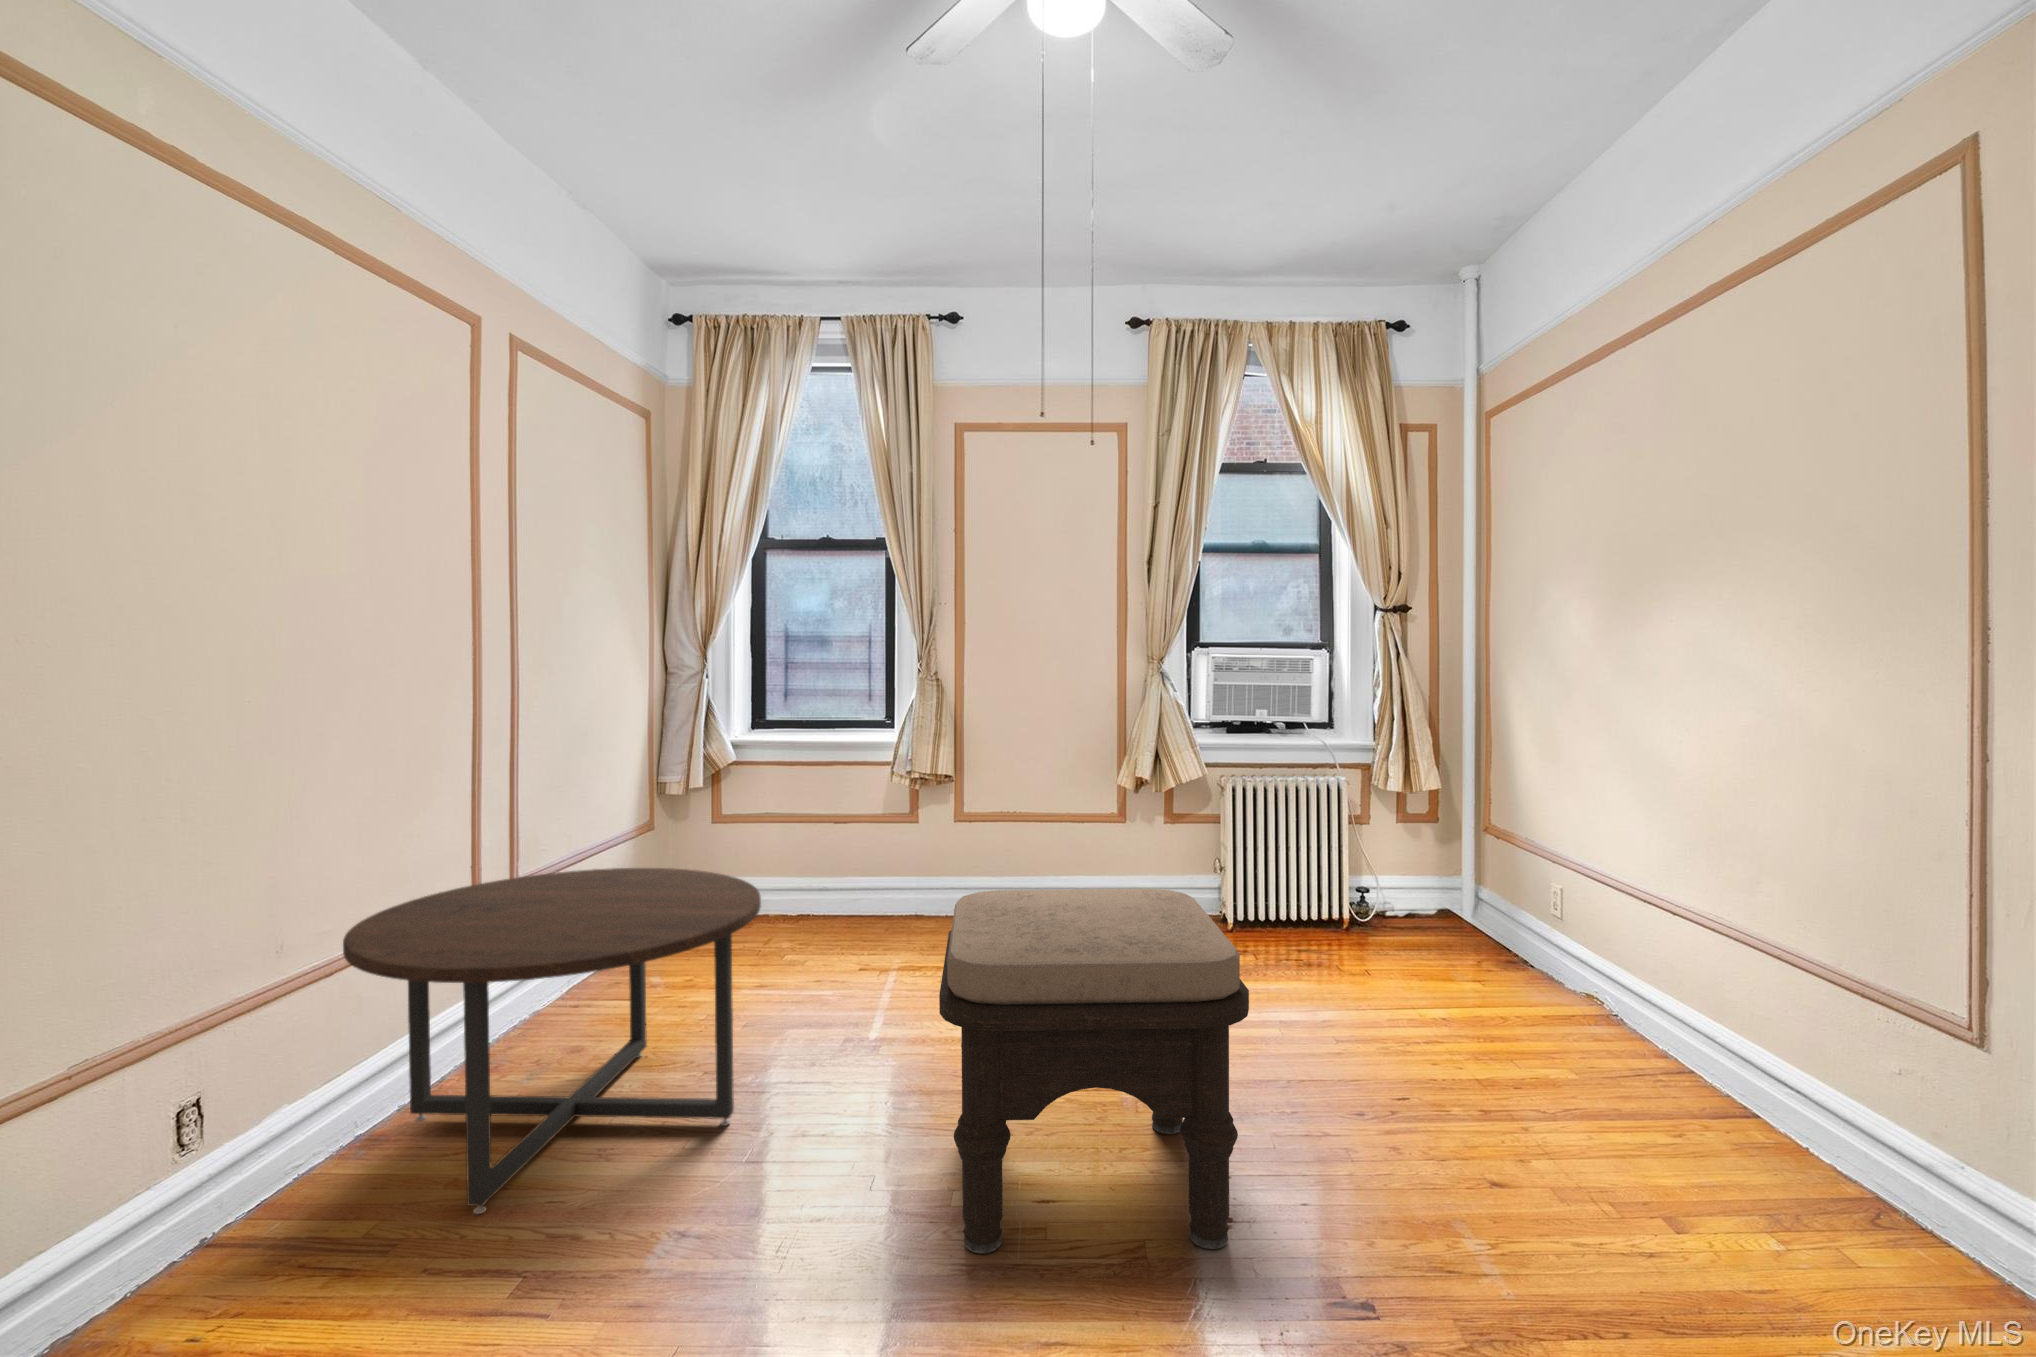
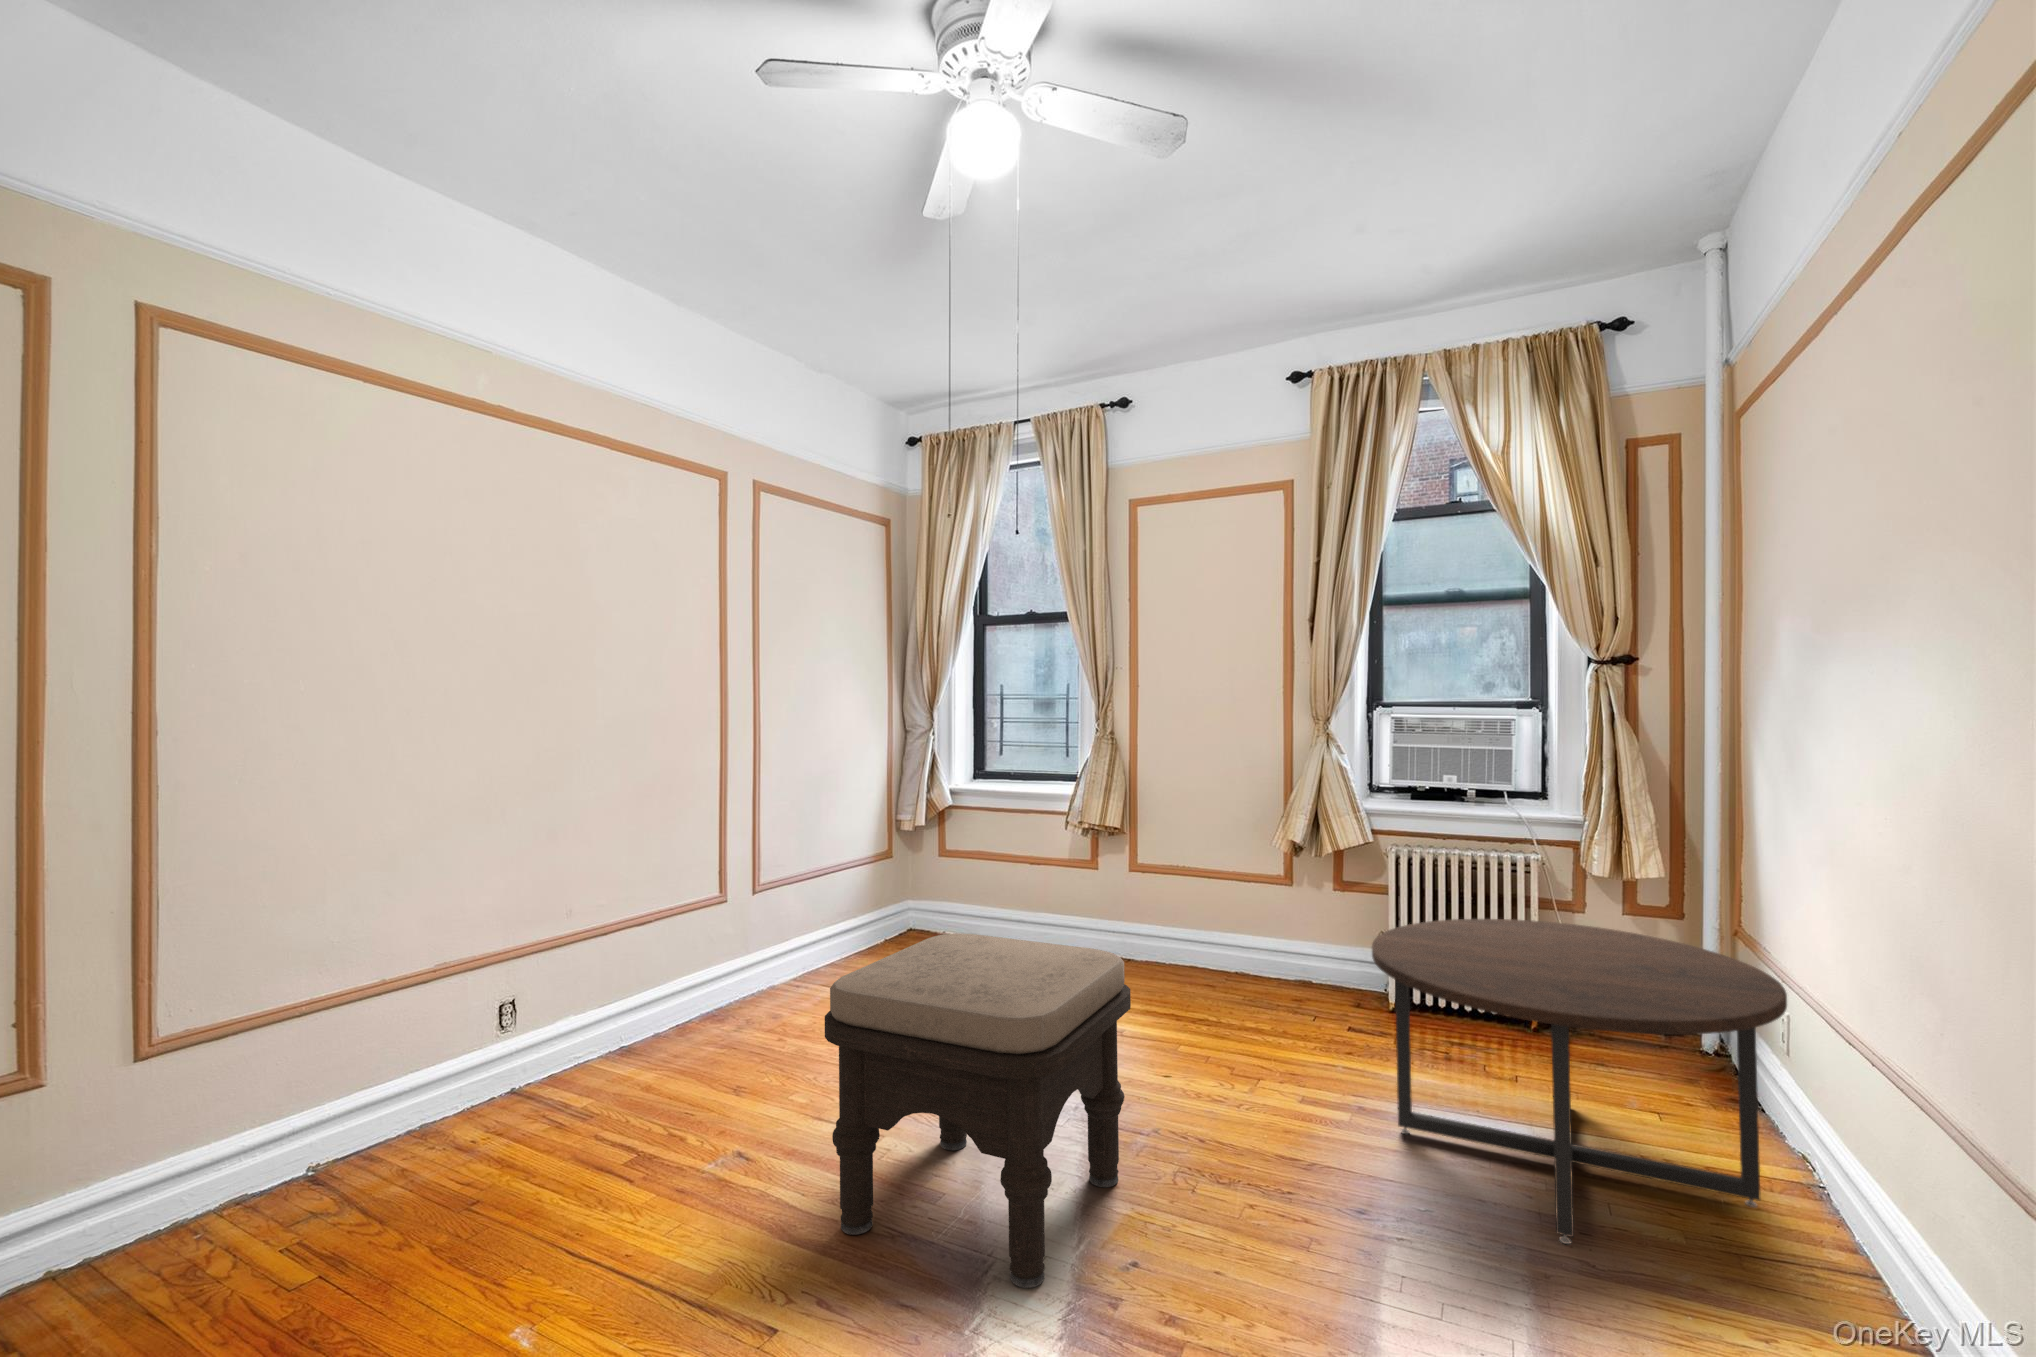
coffee table: present [343,868,761,1214] -> present [1372,919,1787,1244]

